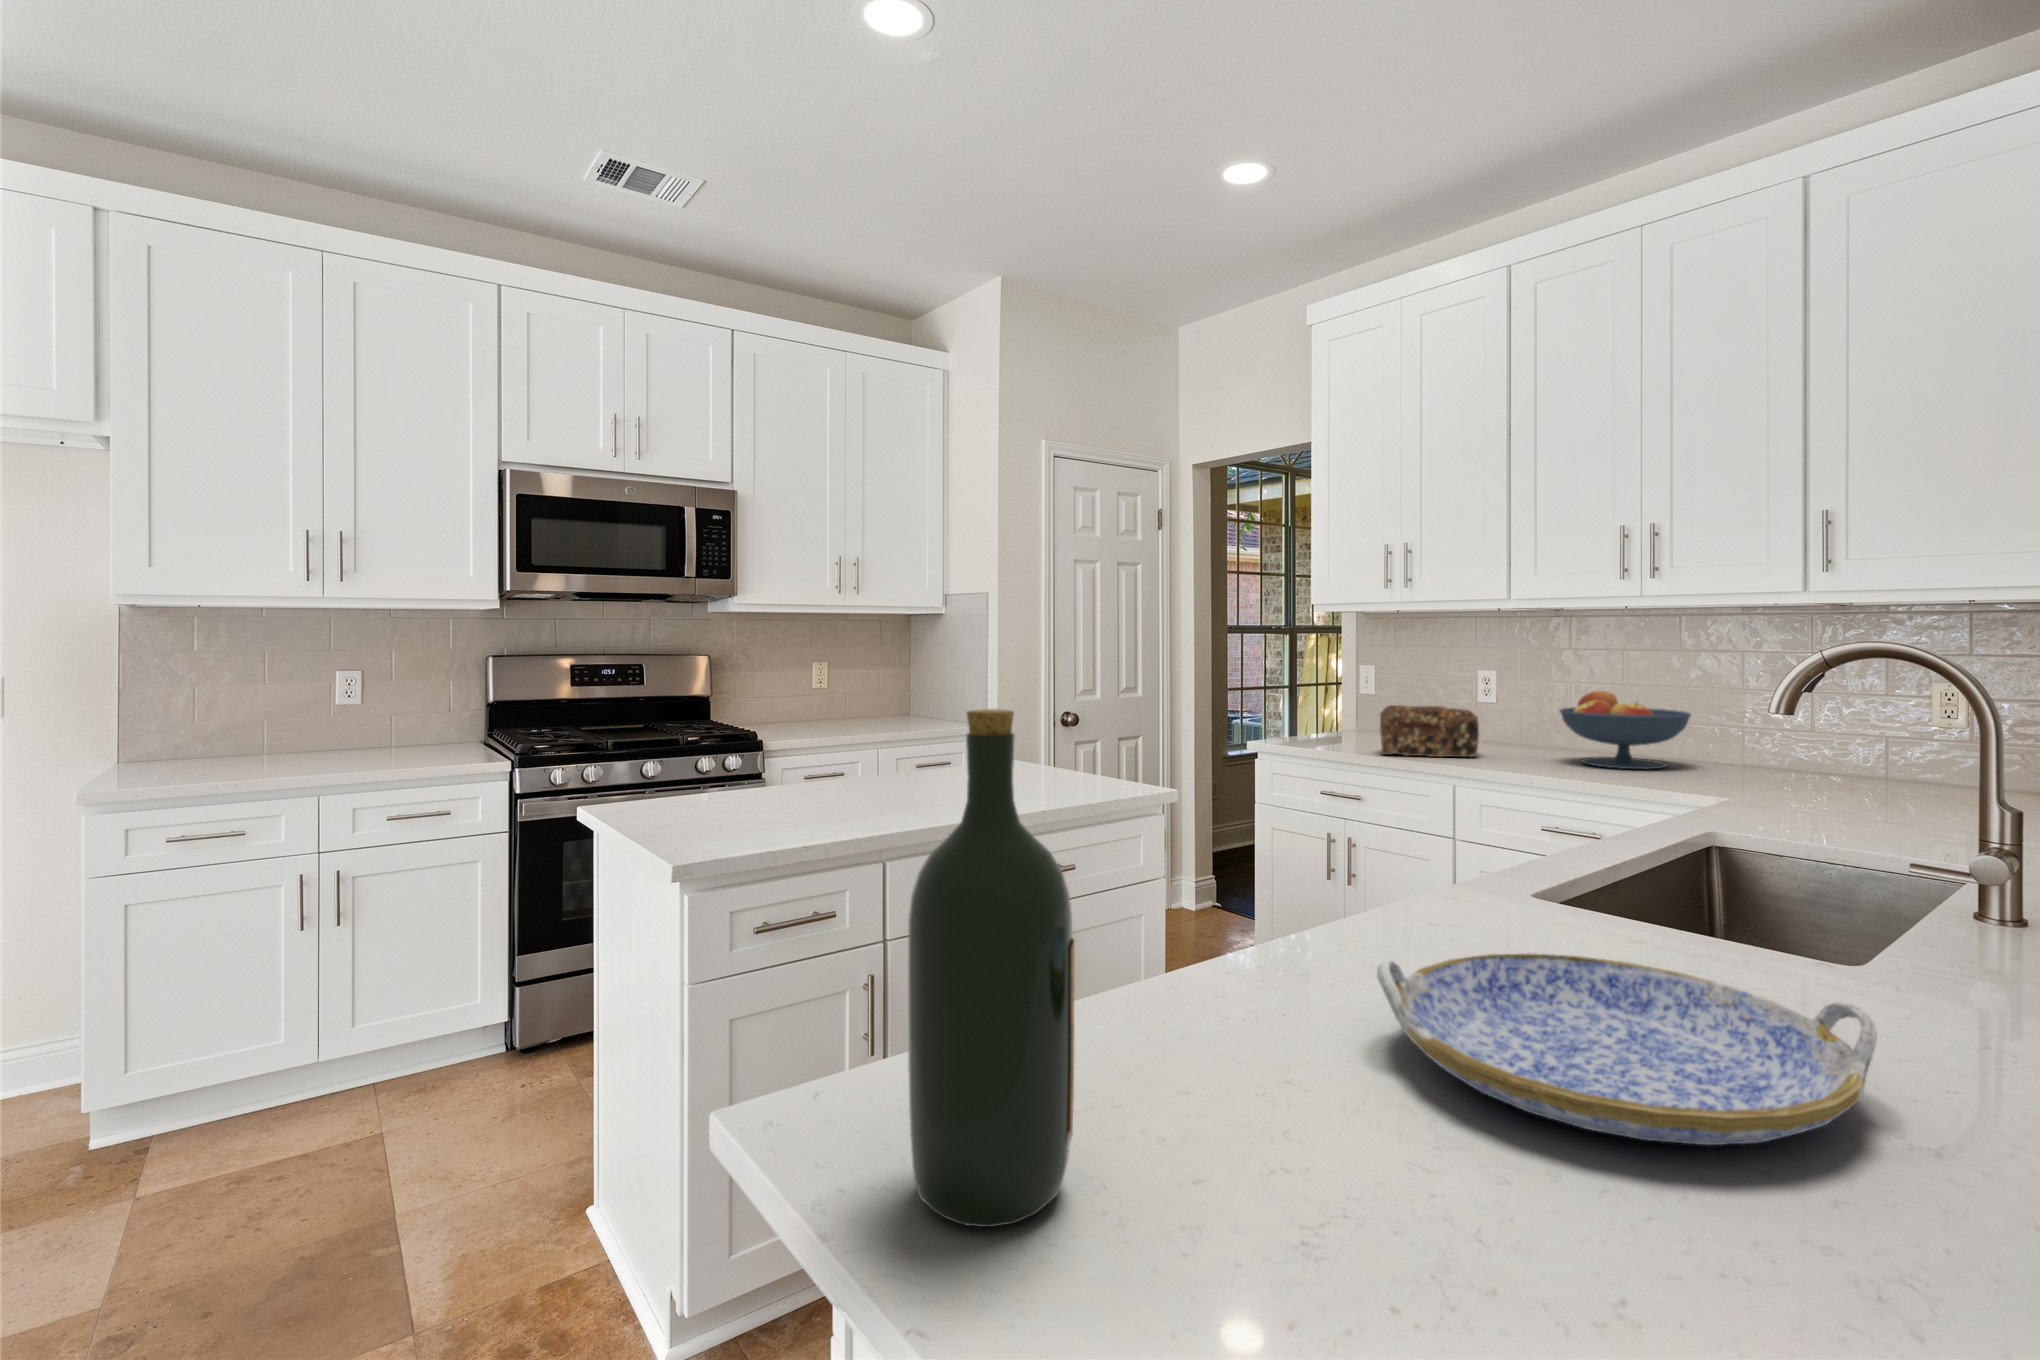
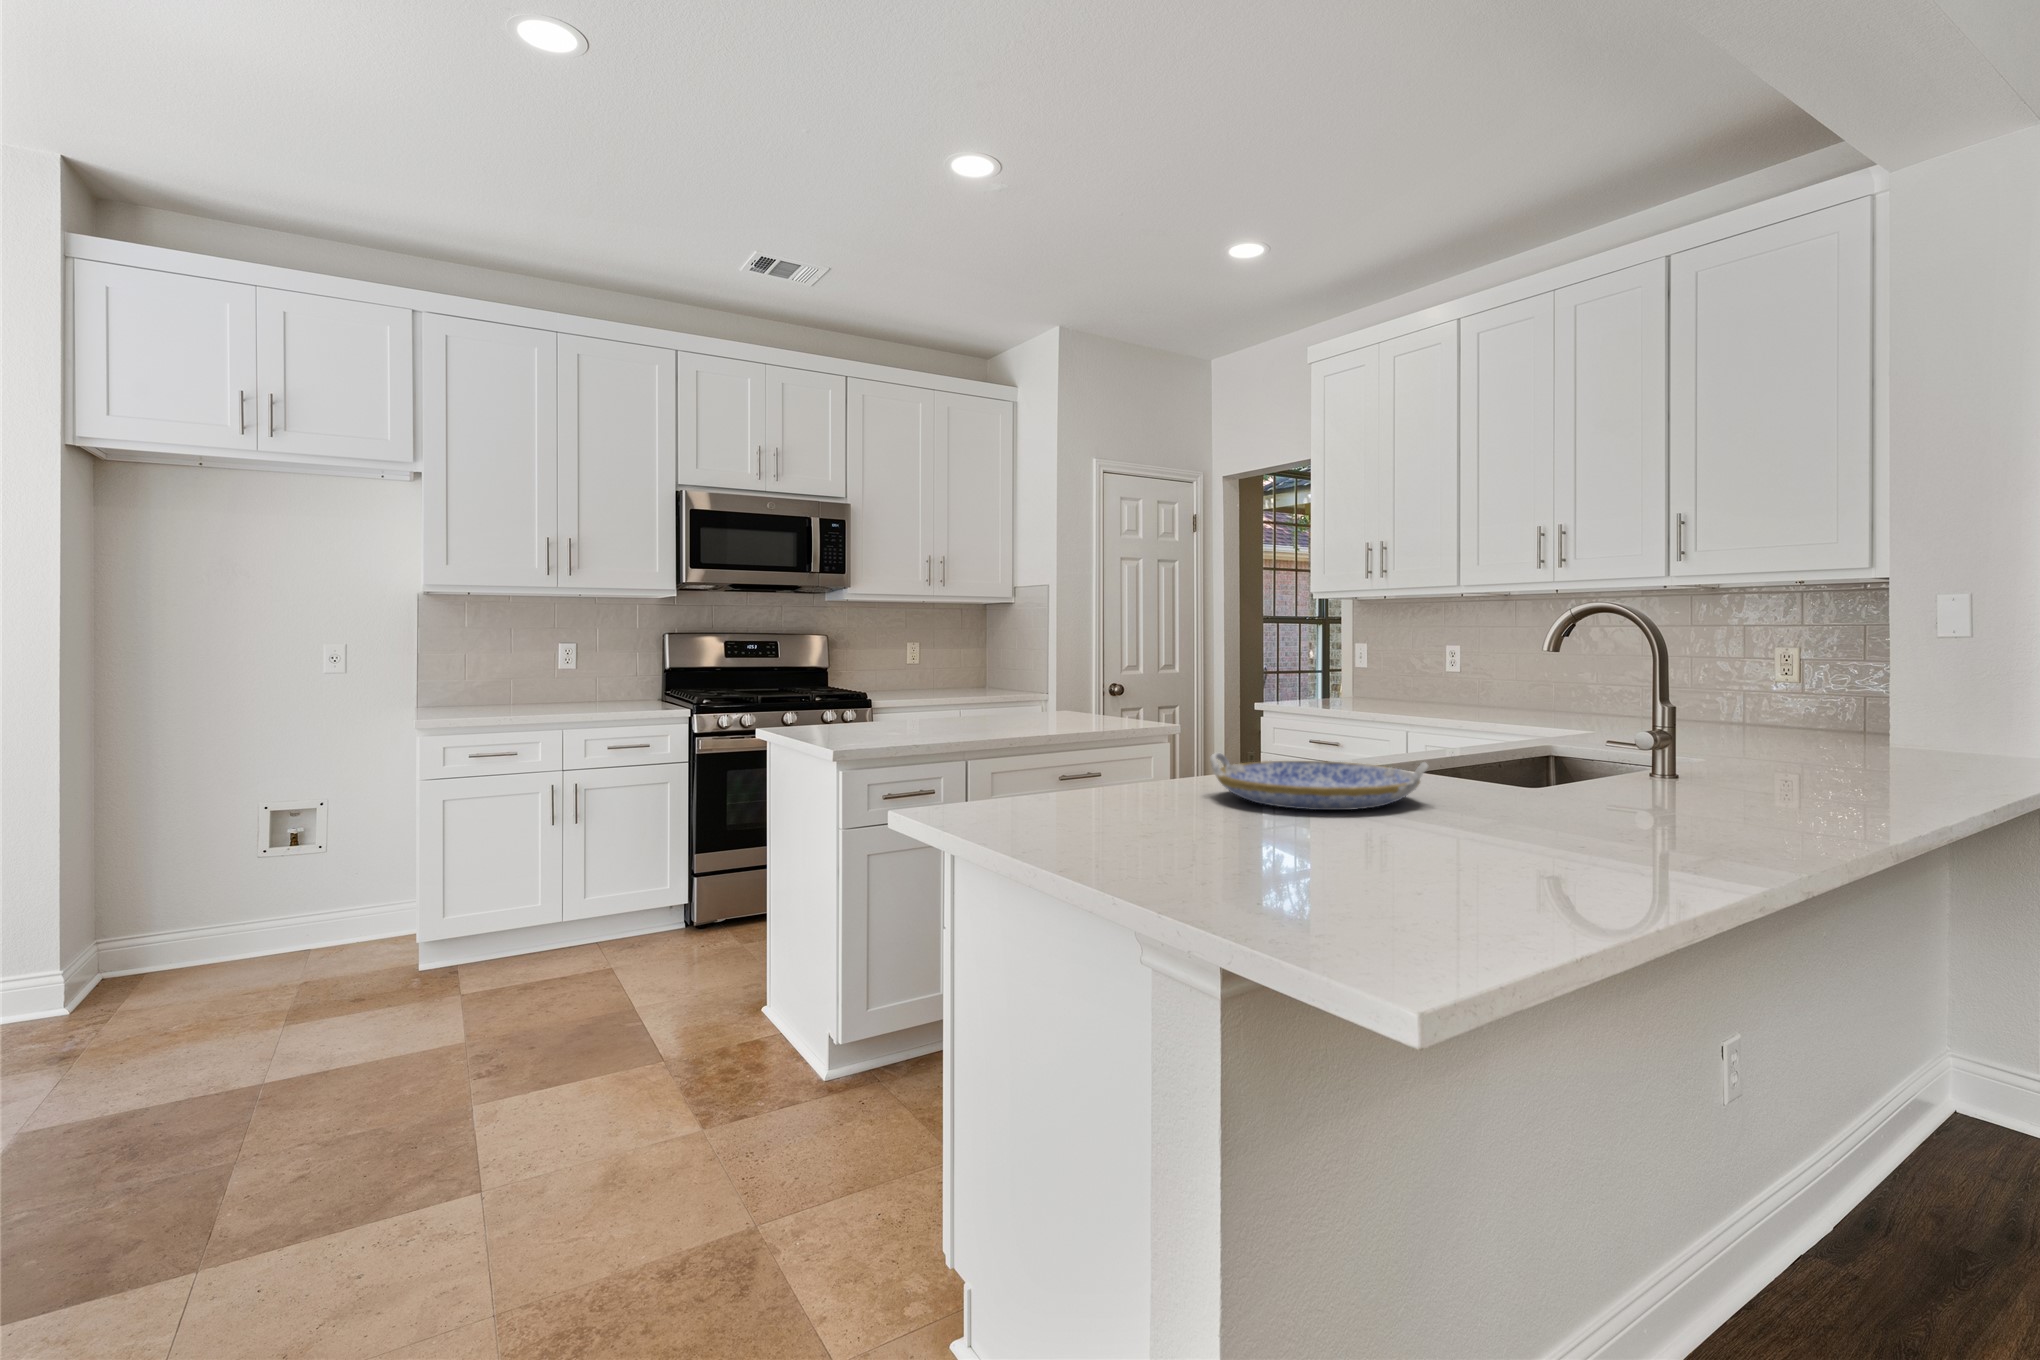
fruit bowl: present [1560,691,1691,769] -> none [1491,658,1592,718]
bread loaf: present [1380,705,1479,757] -> none [1355,671,1433,711]
wine bottle: present [908,709,1075,1227] -> none [980,614,1049,818]

